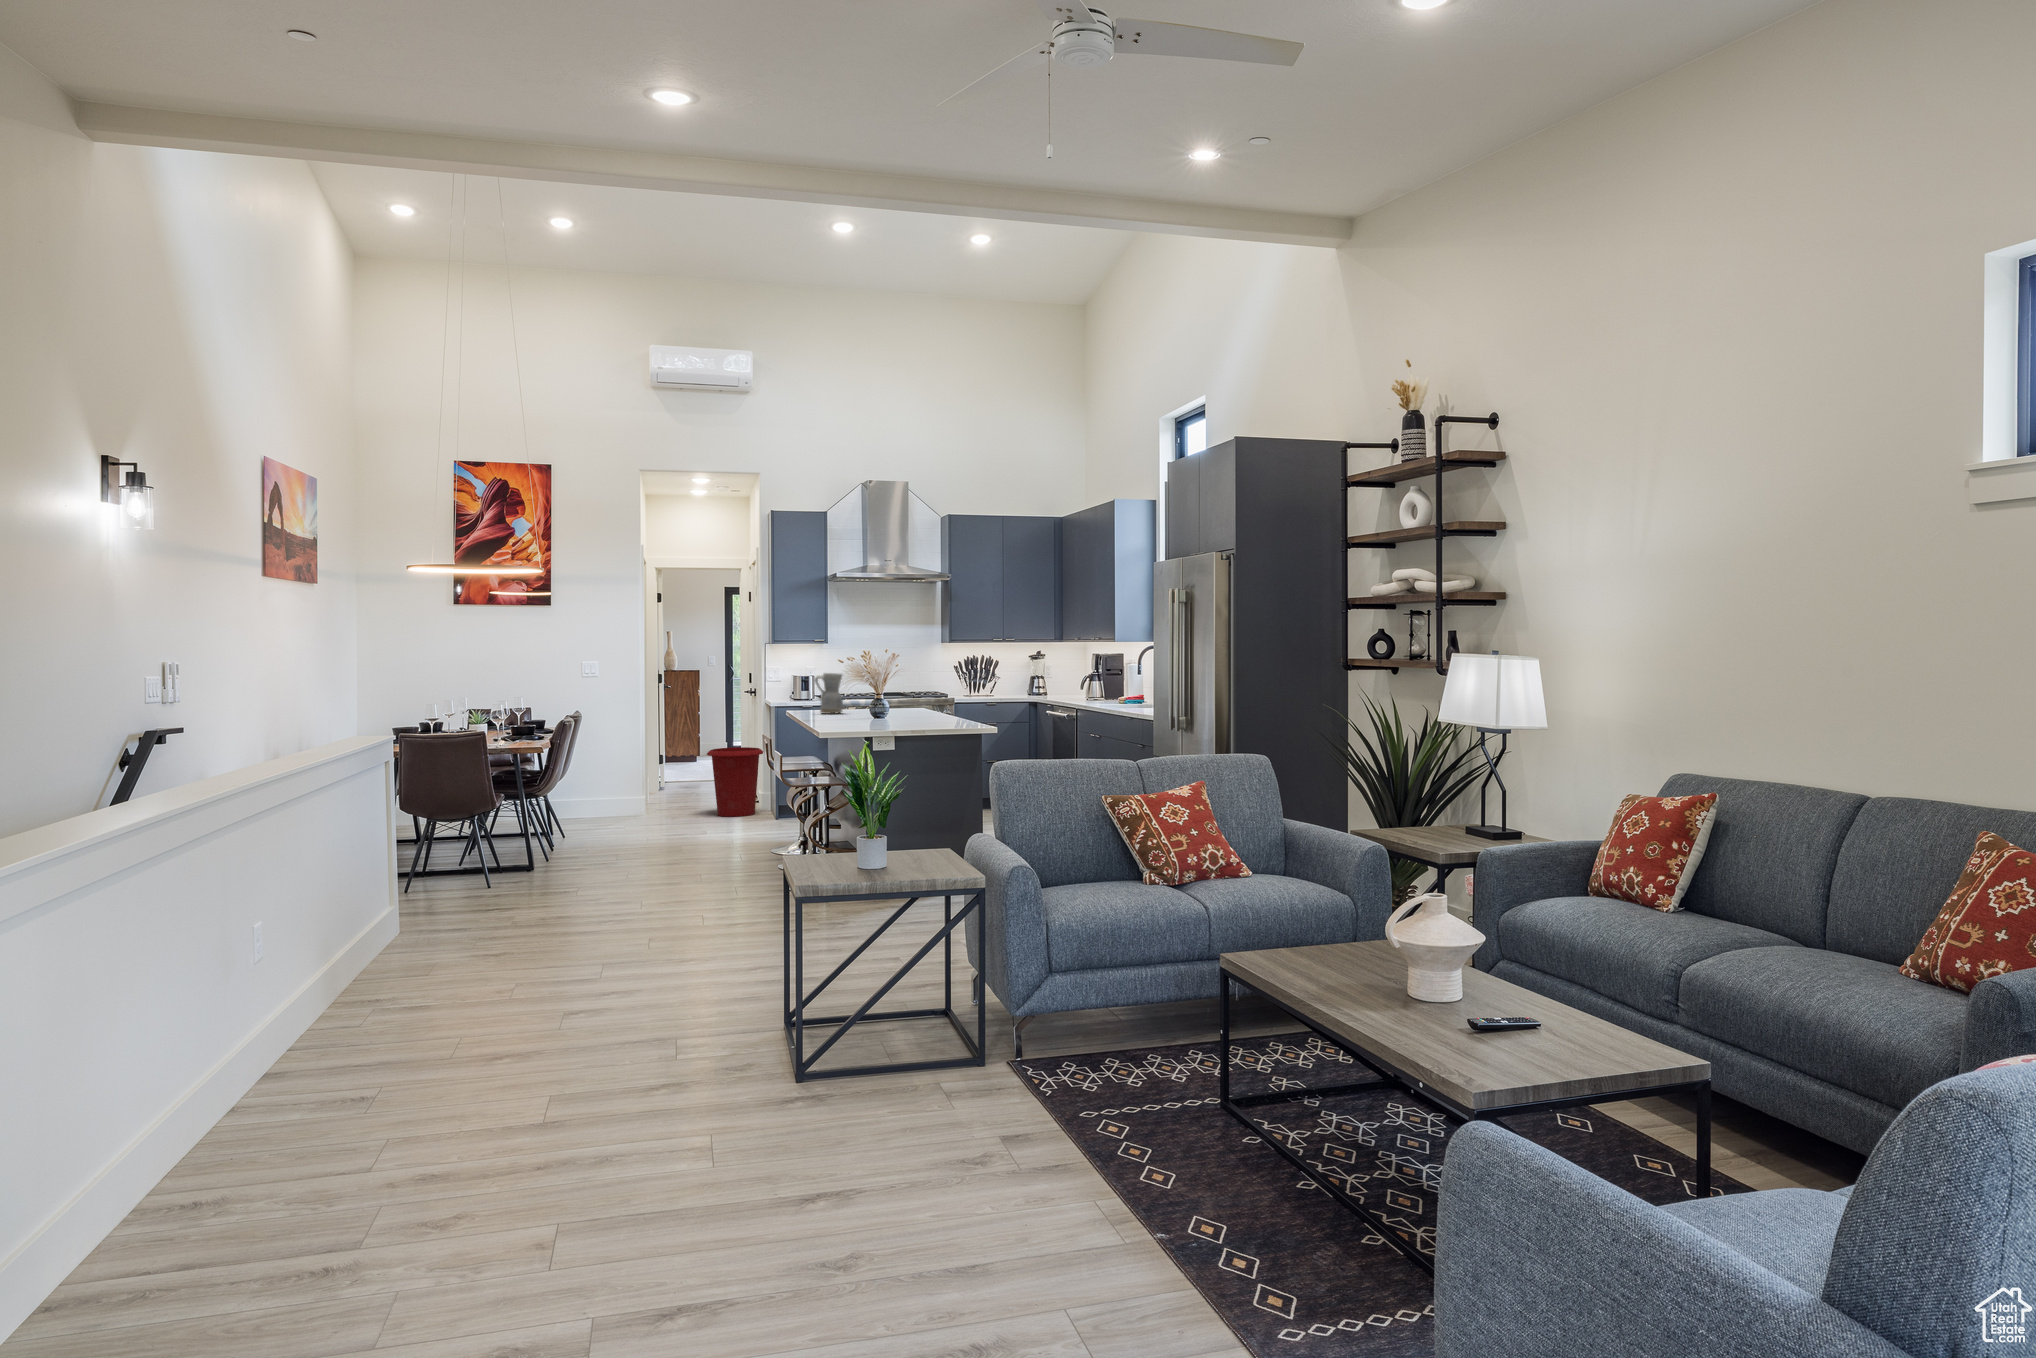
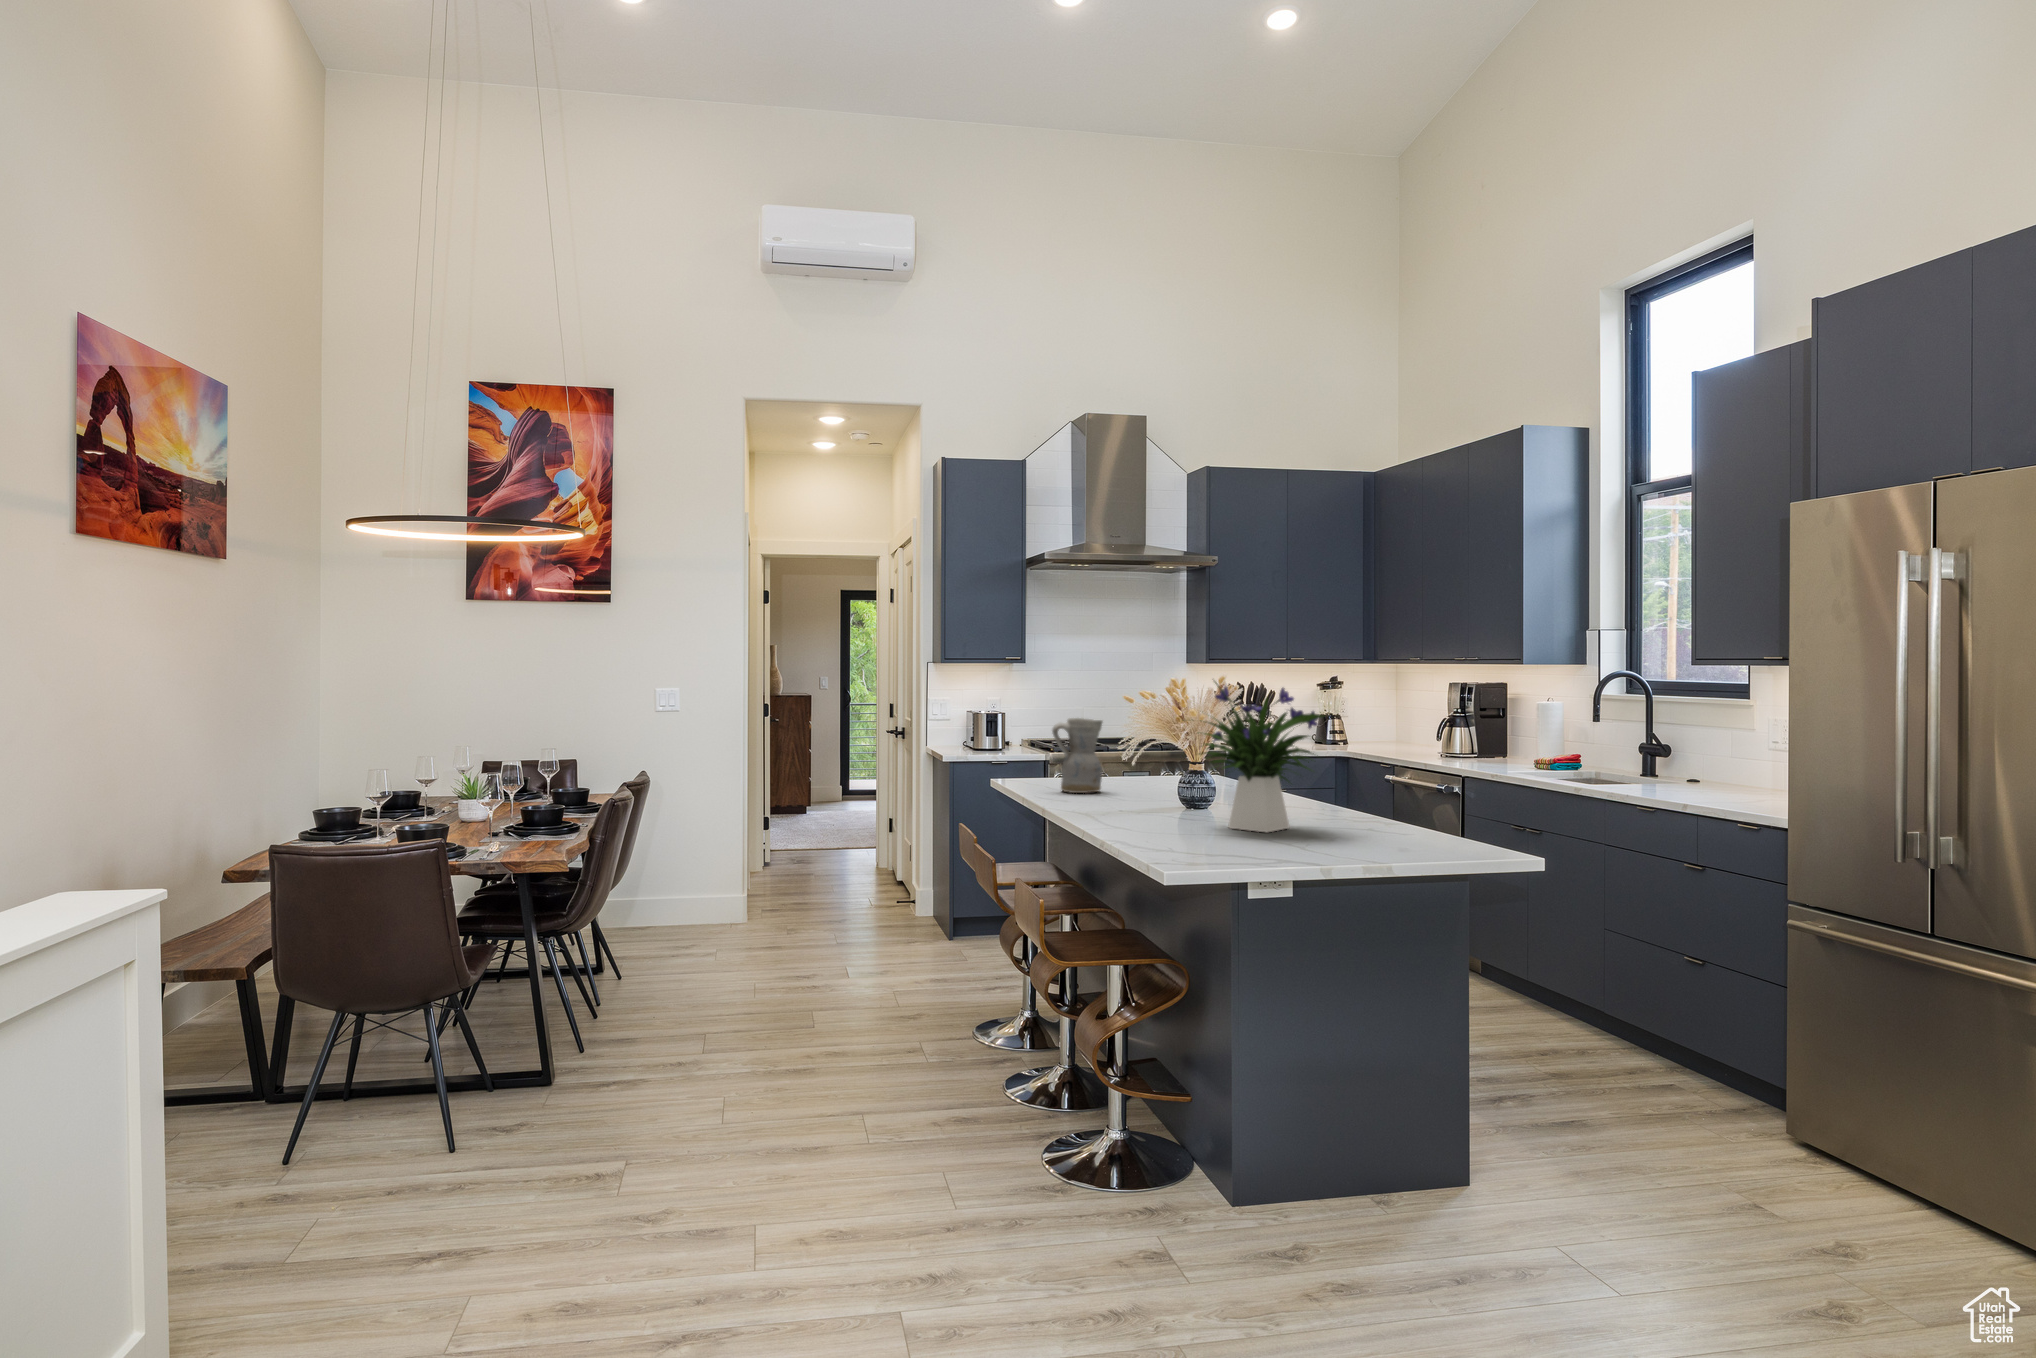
flower arrangement: none [855,648,929,723] -> present [1198,682,1324,832]
waste bin: present [707,747,763,817] -> none [839,819,925,929]

